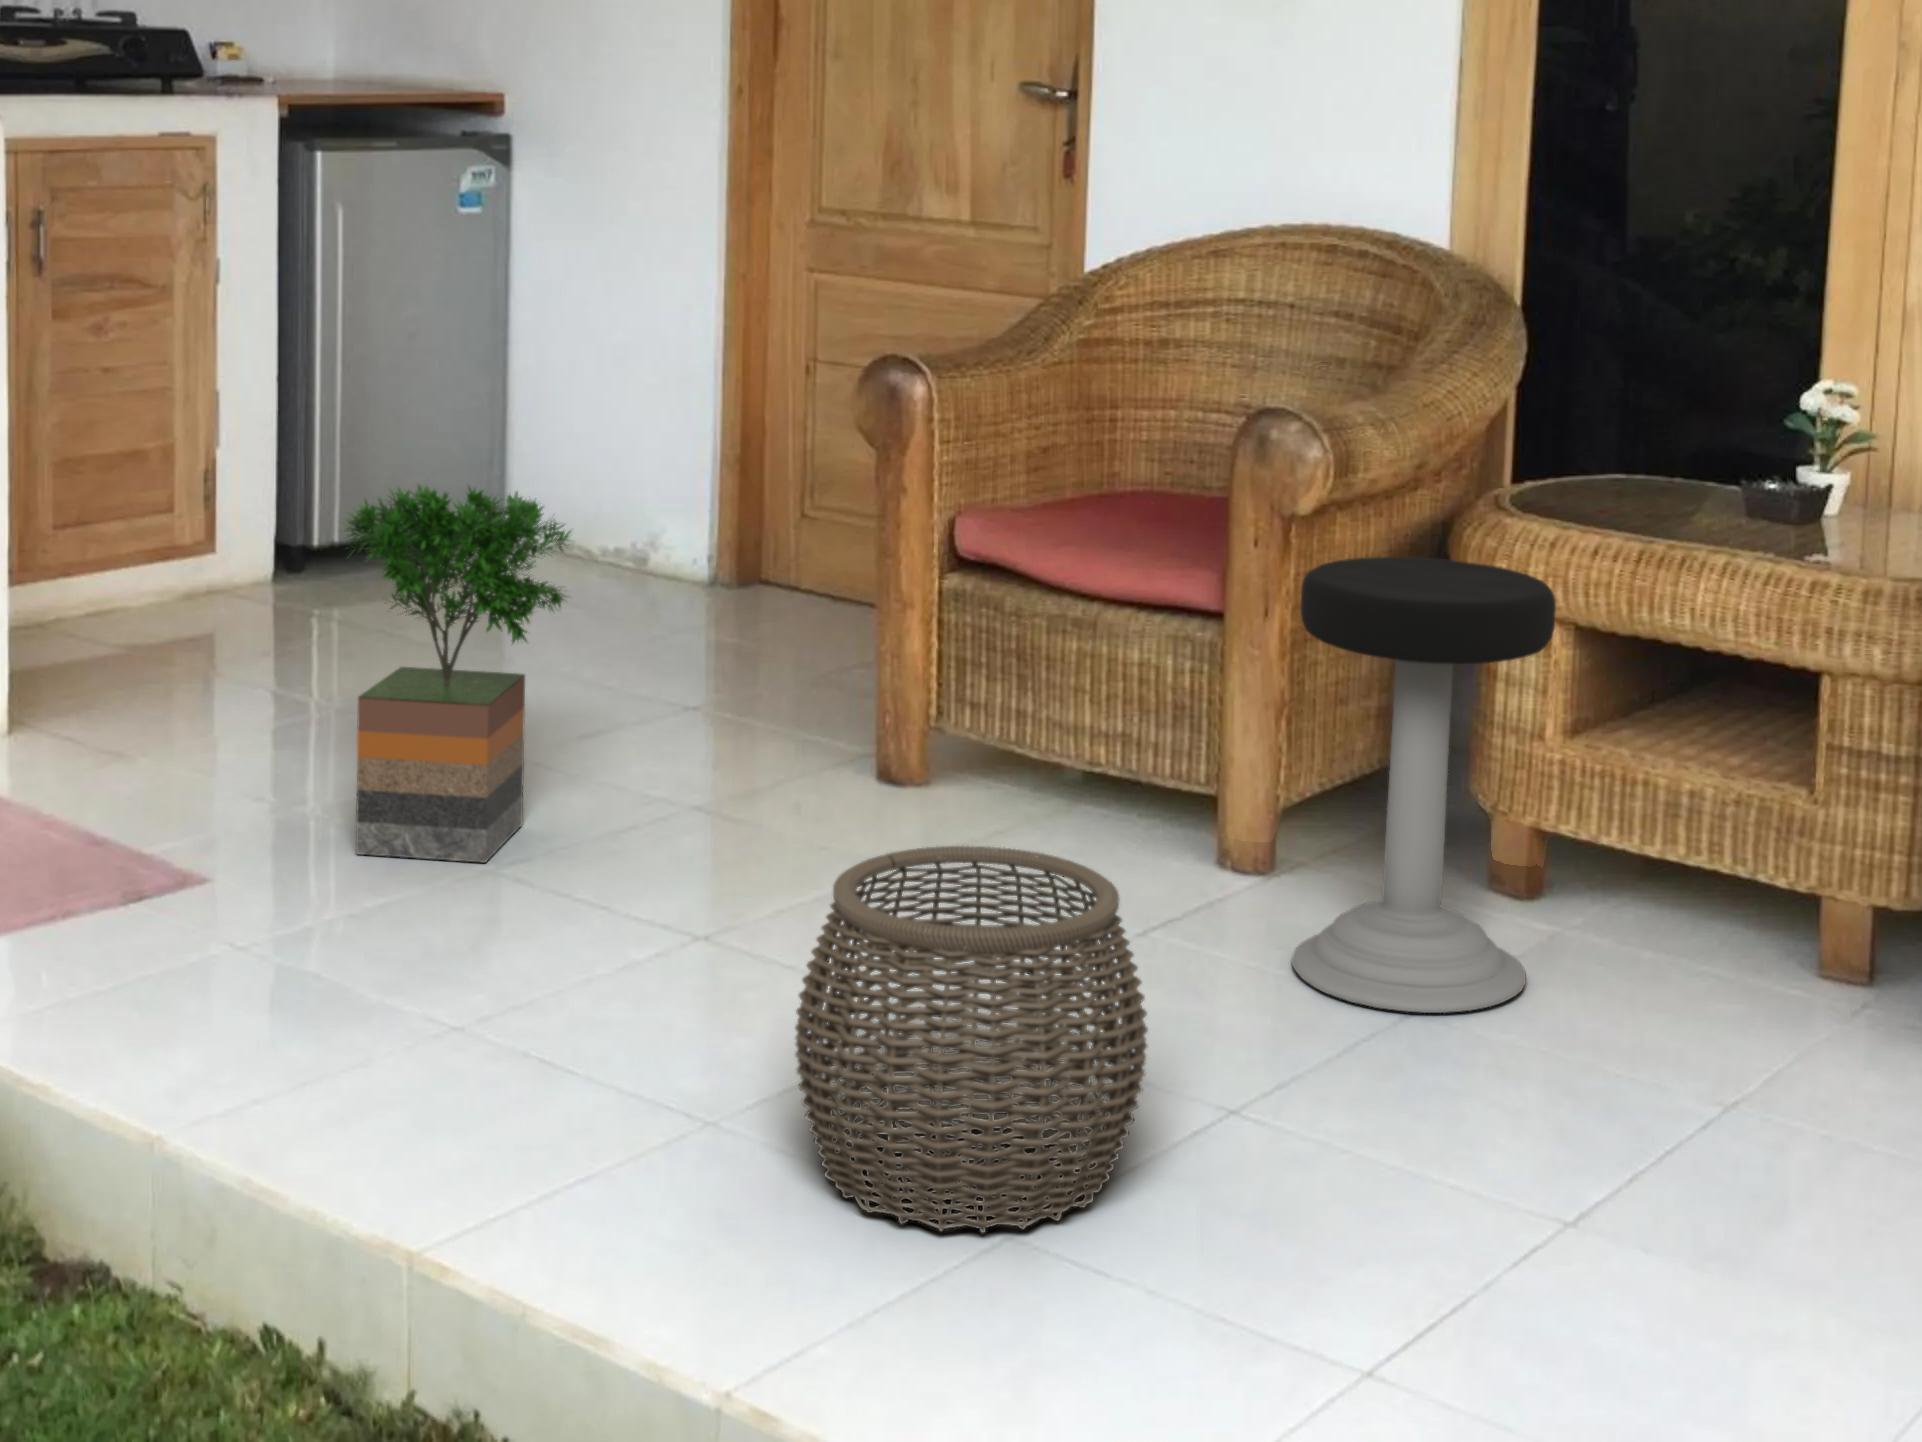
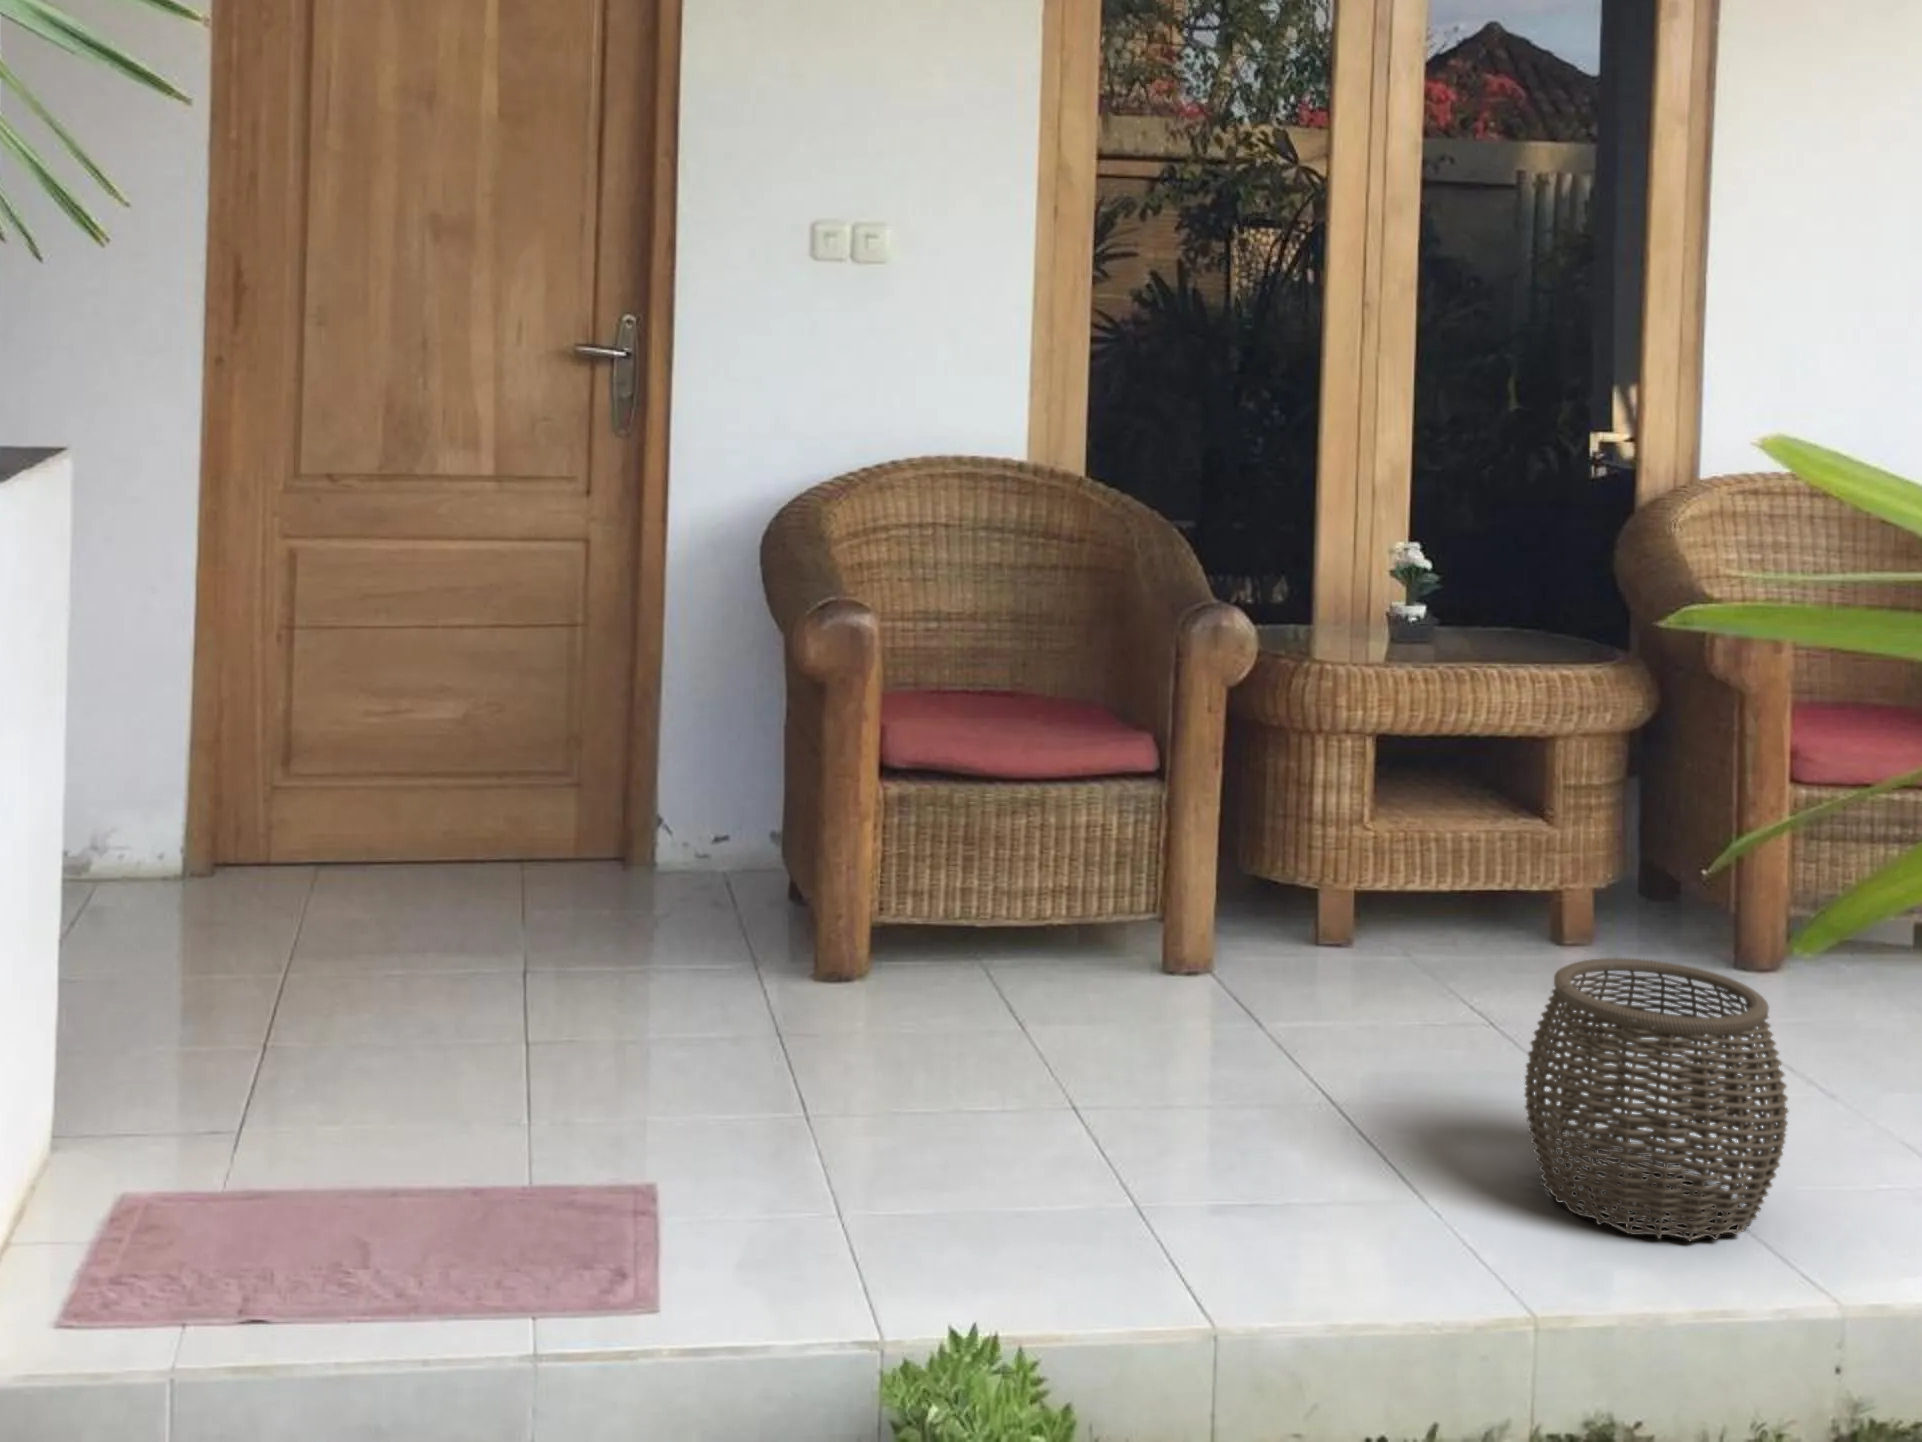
potted tree: present [346,486,571,863] -> none [625,770,895,1156]
stool: present [1292,557,1556,1013] -> none [1338,707,1526,1031]

